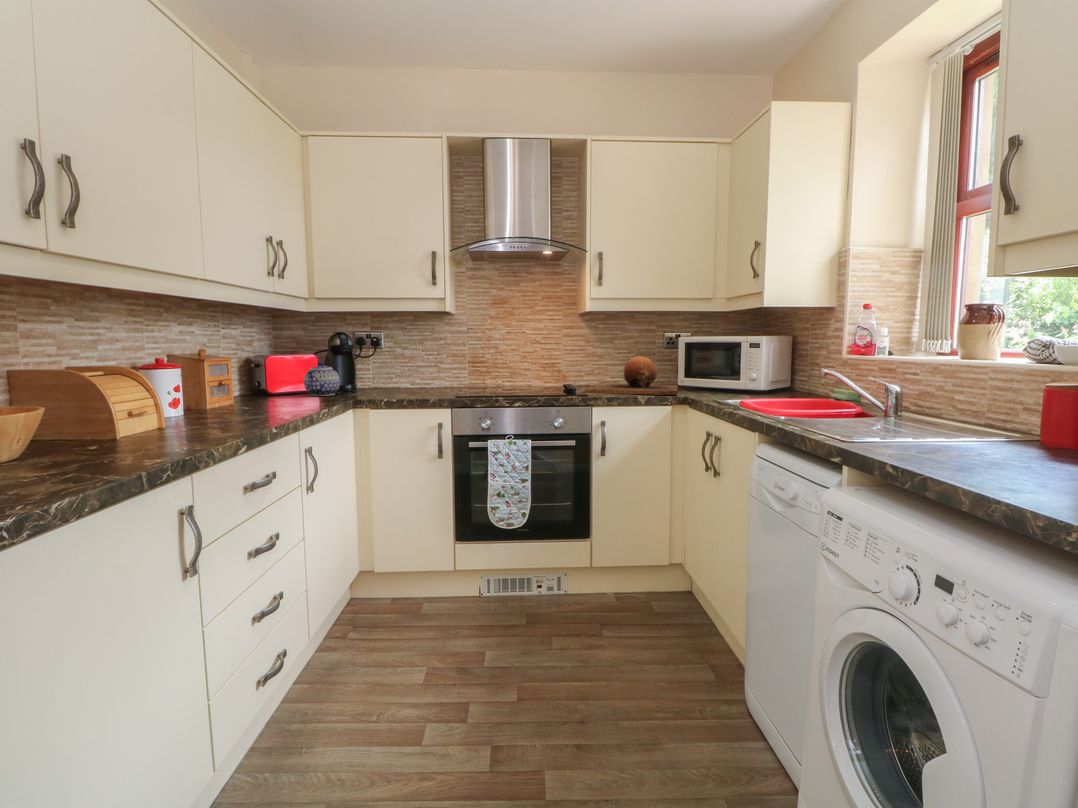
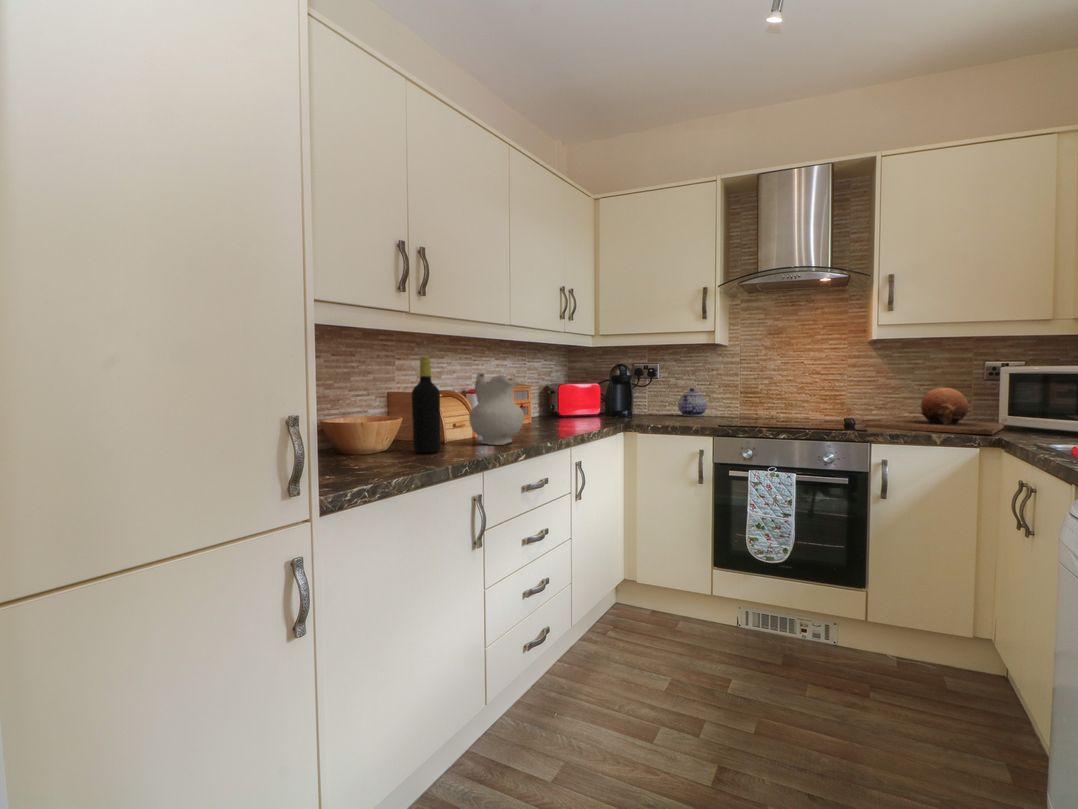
bottle: none [56,315,114,458] -> present [412,356,440,453]
ceramic pitcher: none [155,340,240,436] -> present [469,373,524,445]
teapot: present [304,362,340,396] -> present [678,388,707,416]

